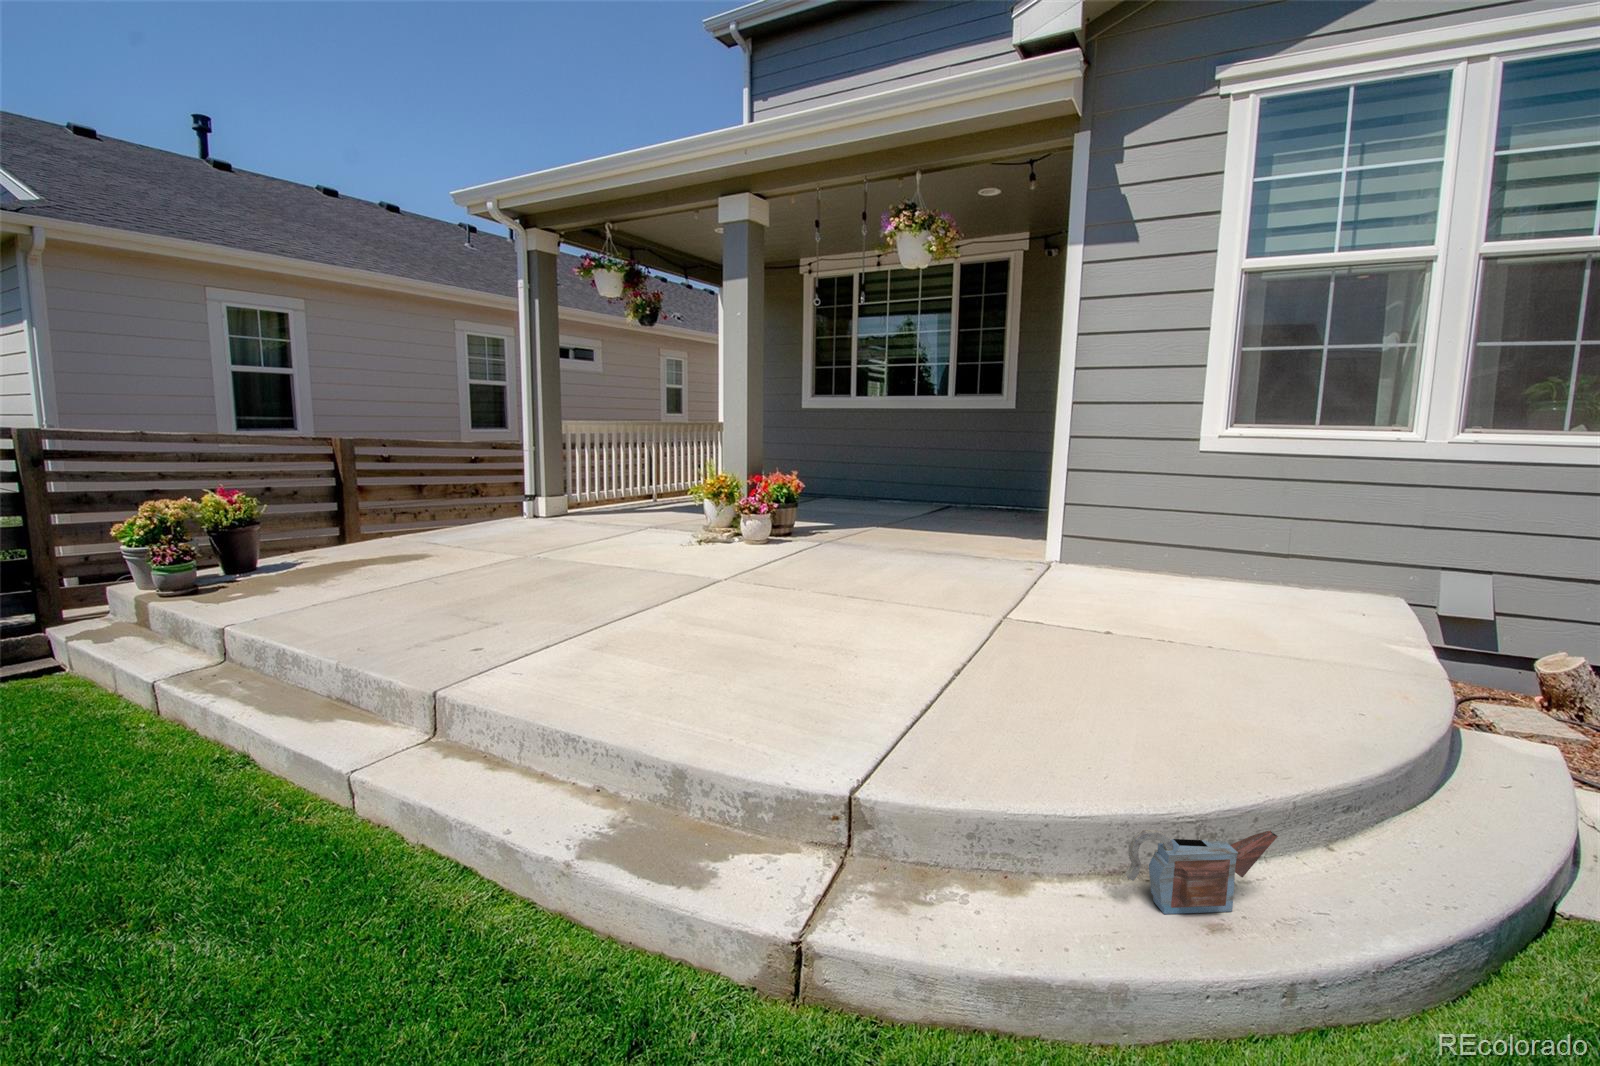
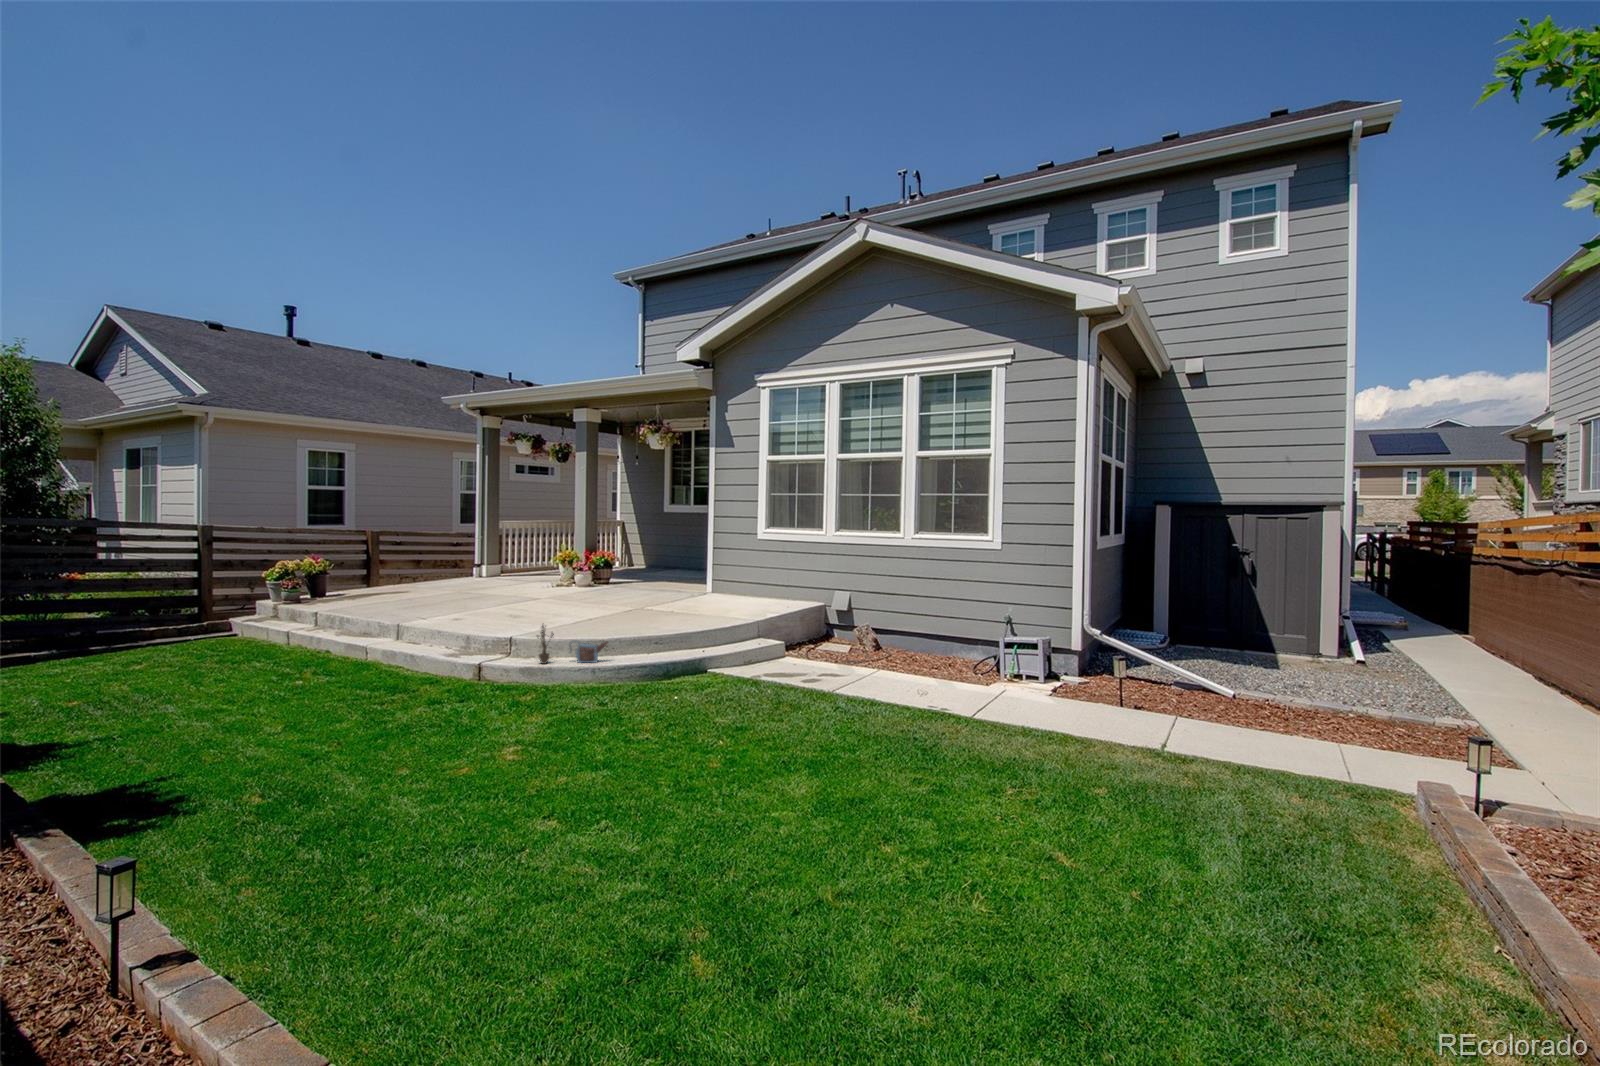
decorative plant: none [988,781,1114,934] -> present [537,625,554,664]

